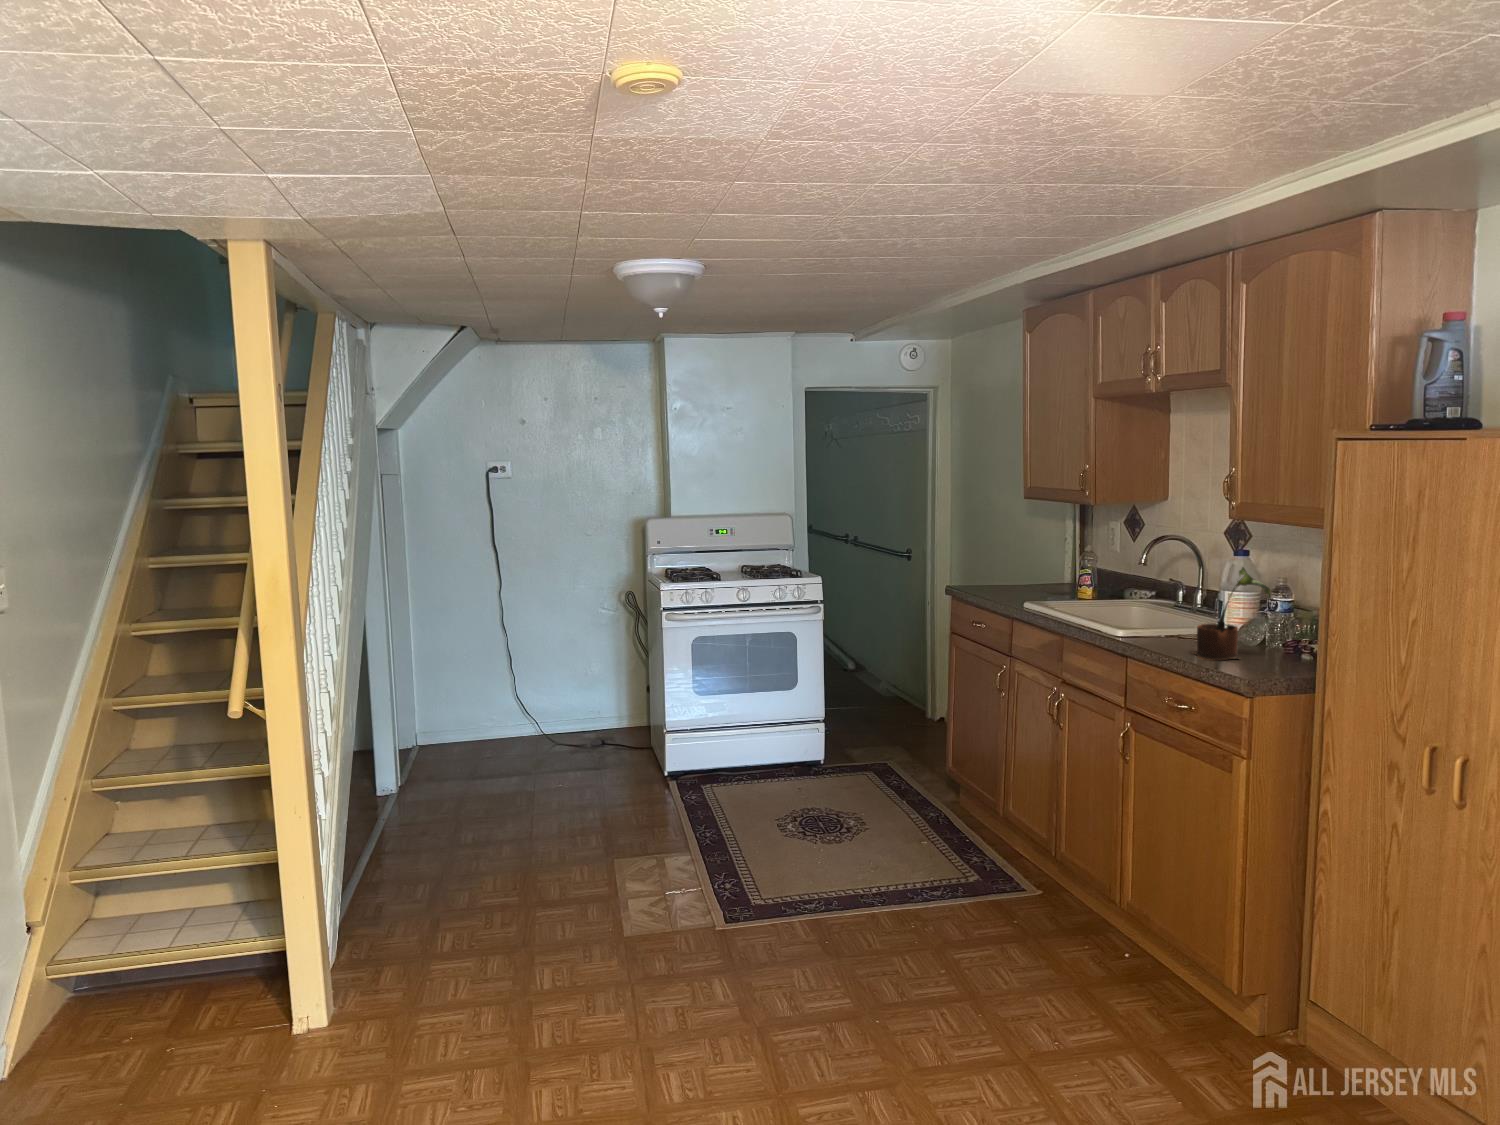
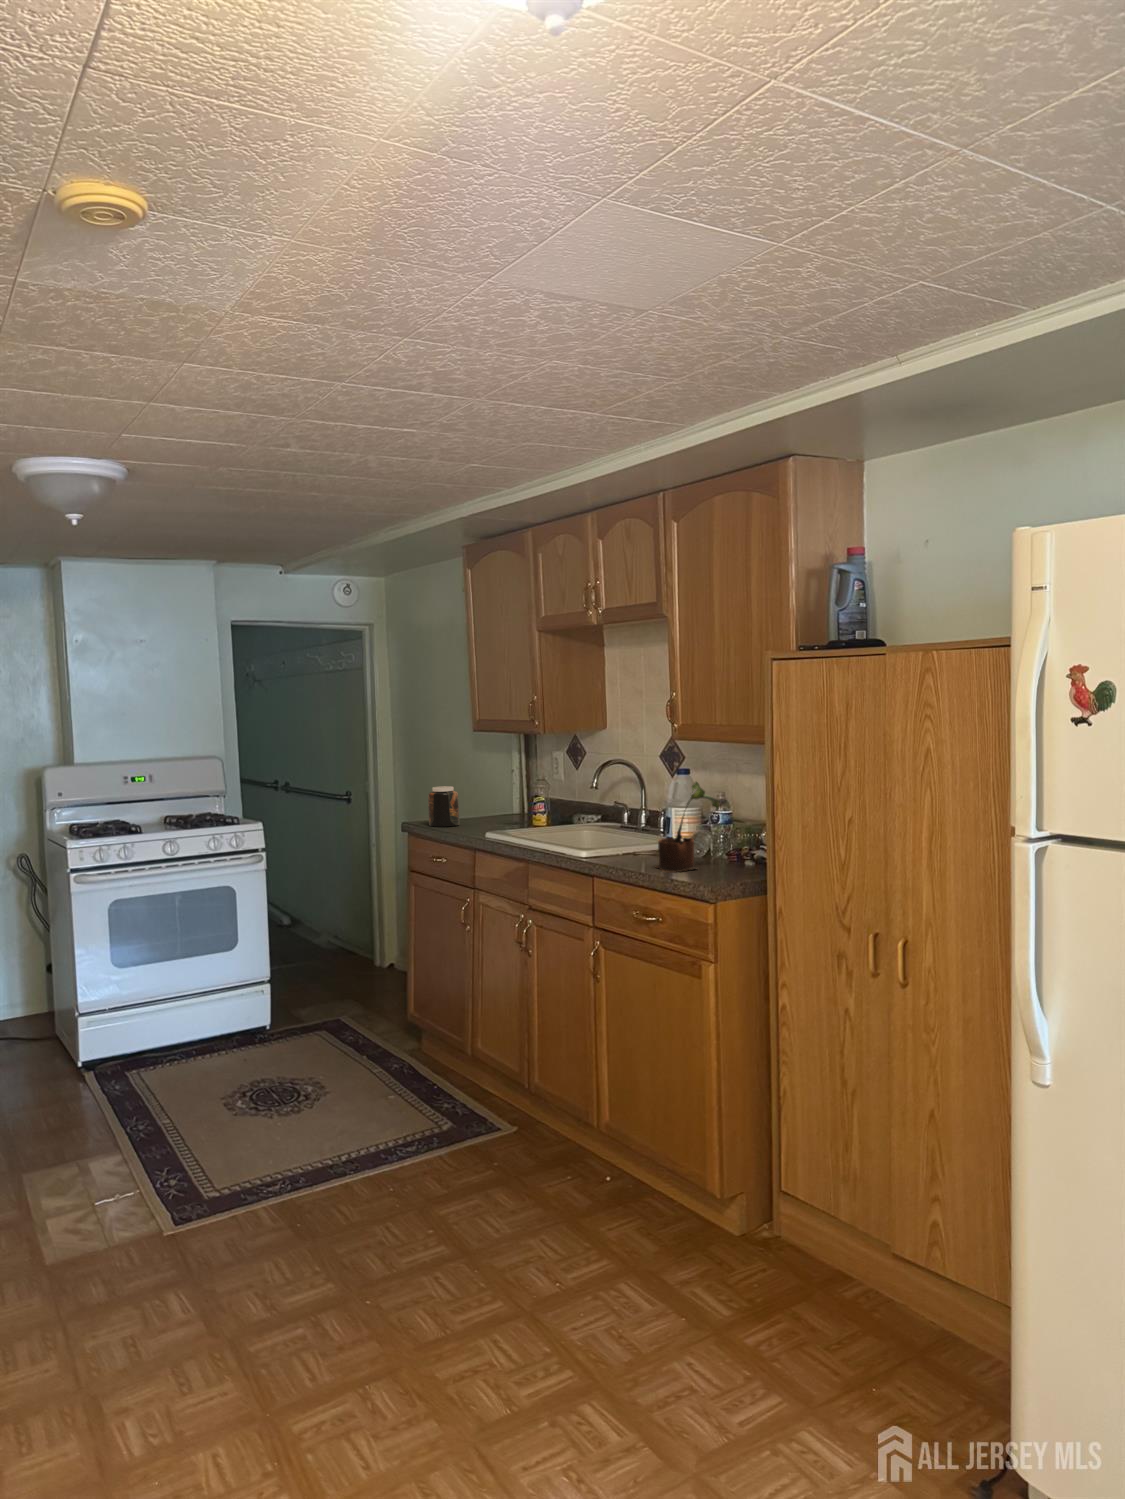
jar: none [974,552,1005,592] -> present [428,786,459,827]

